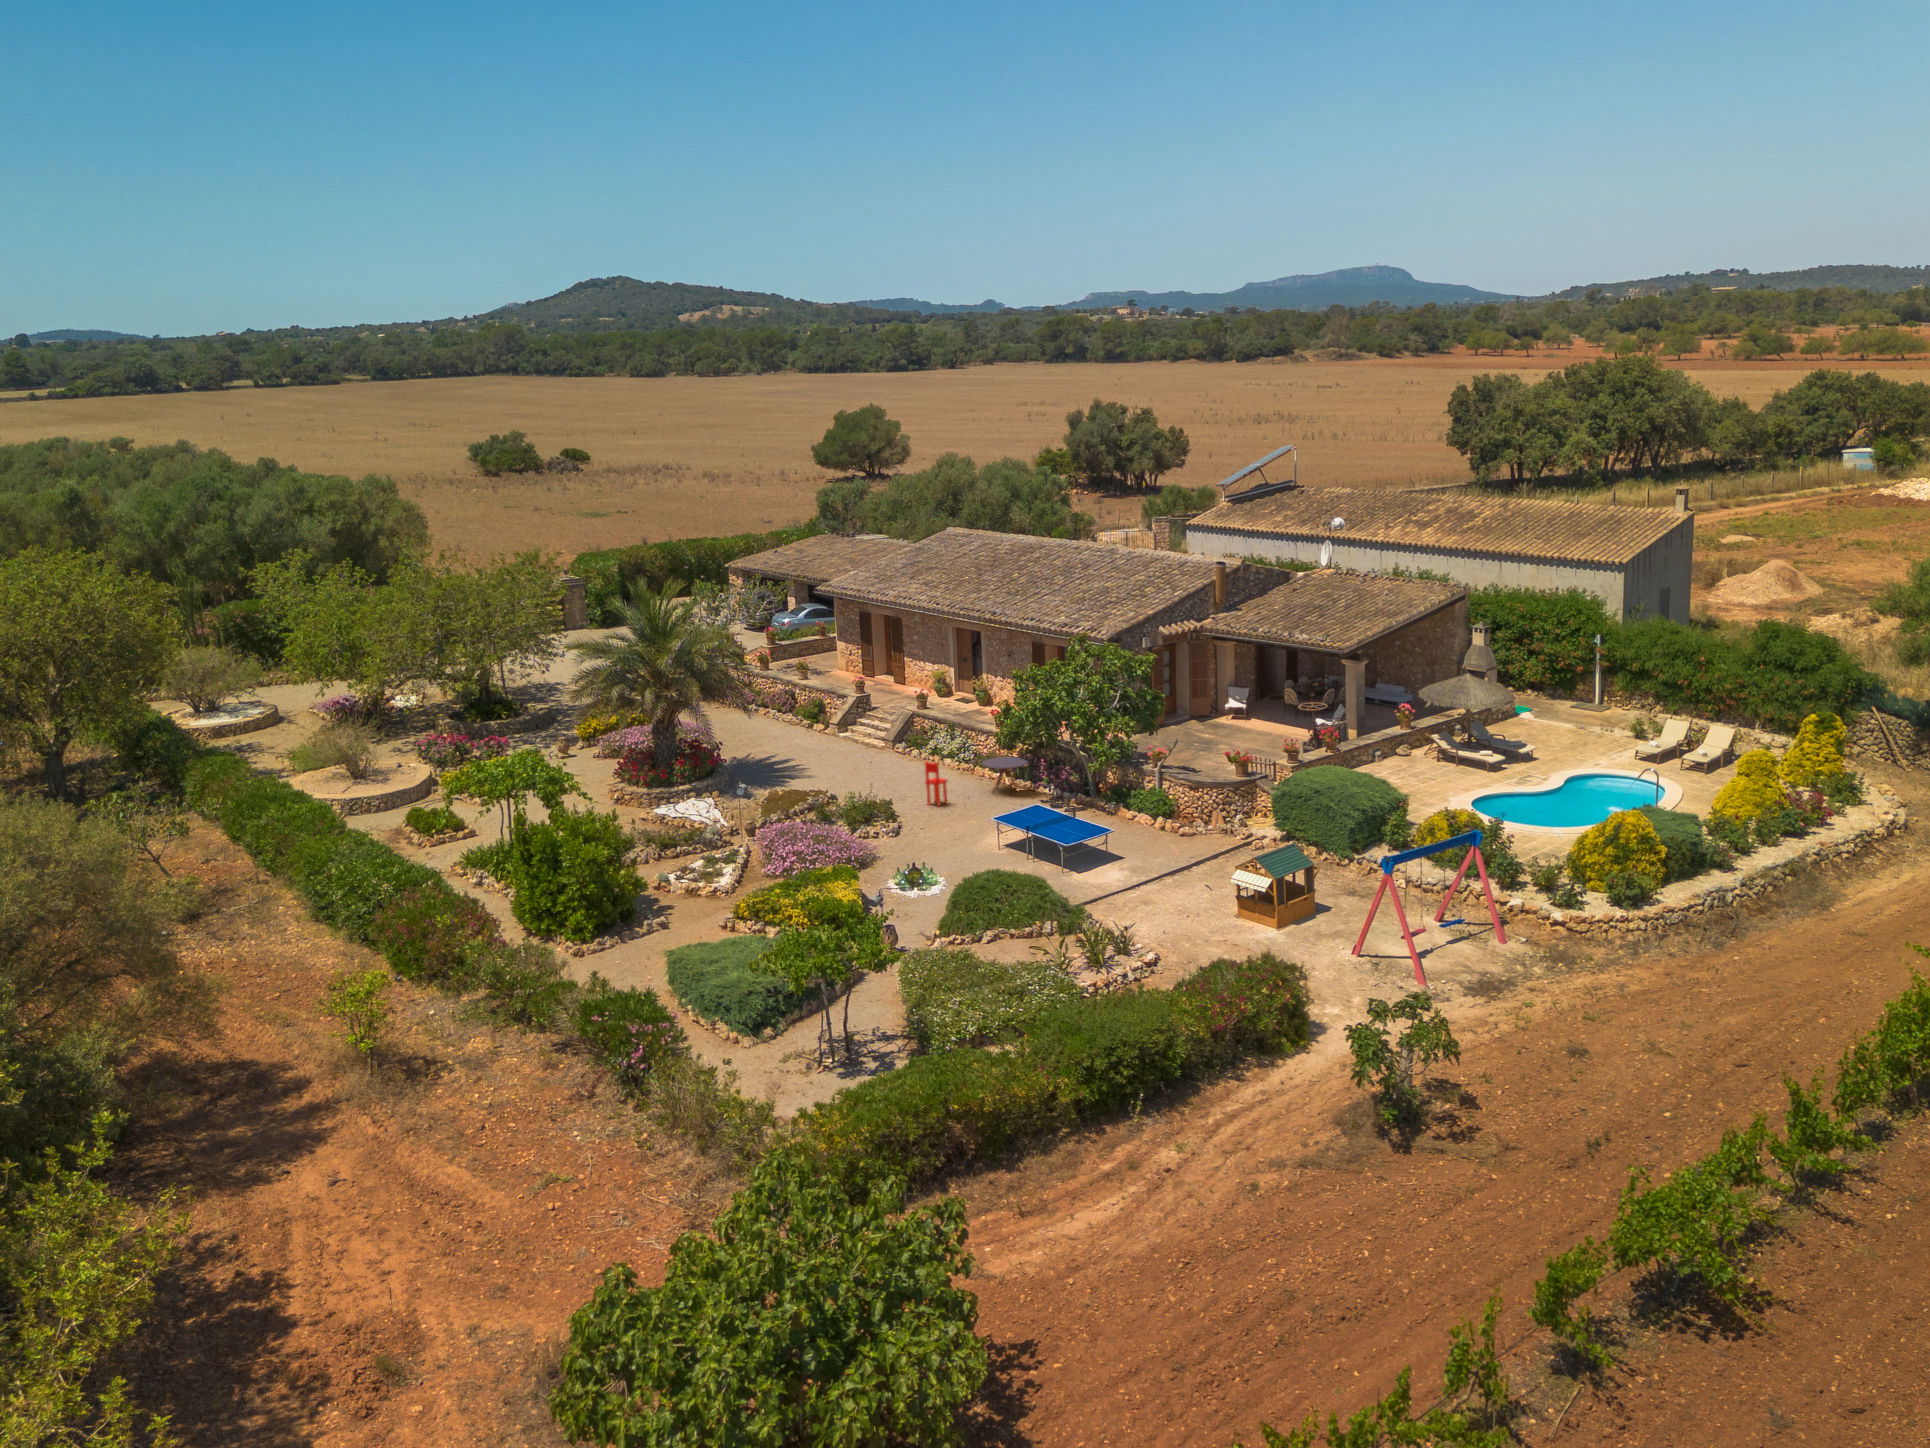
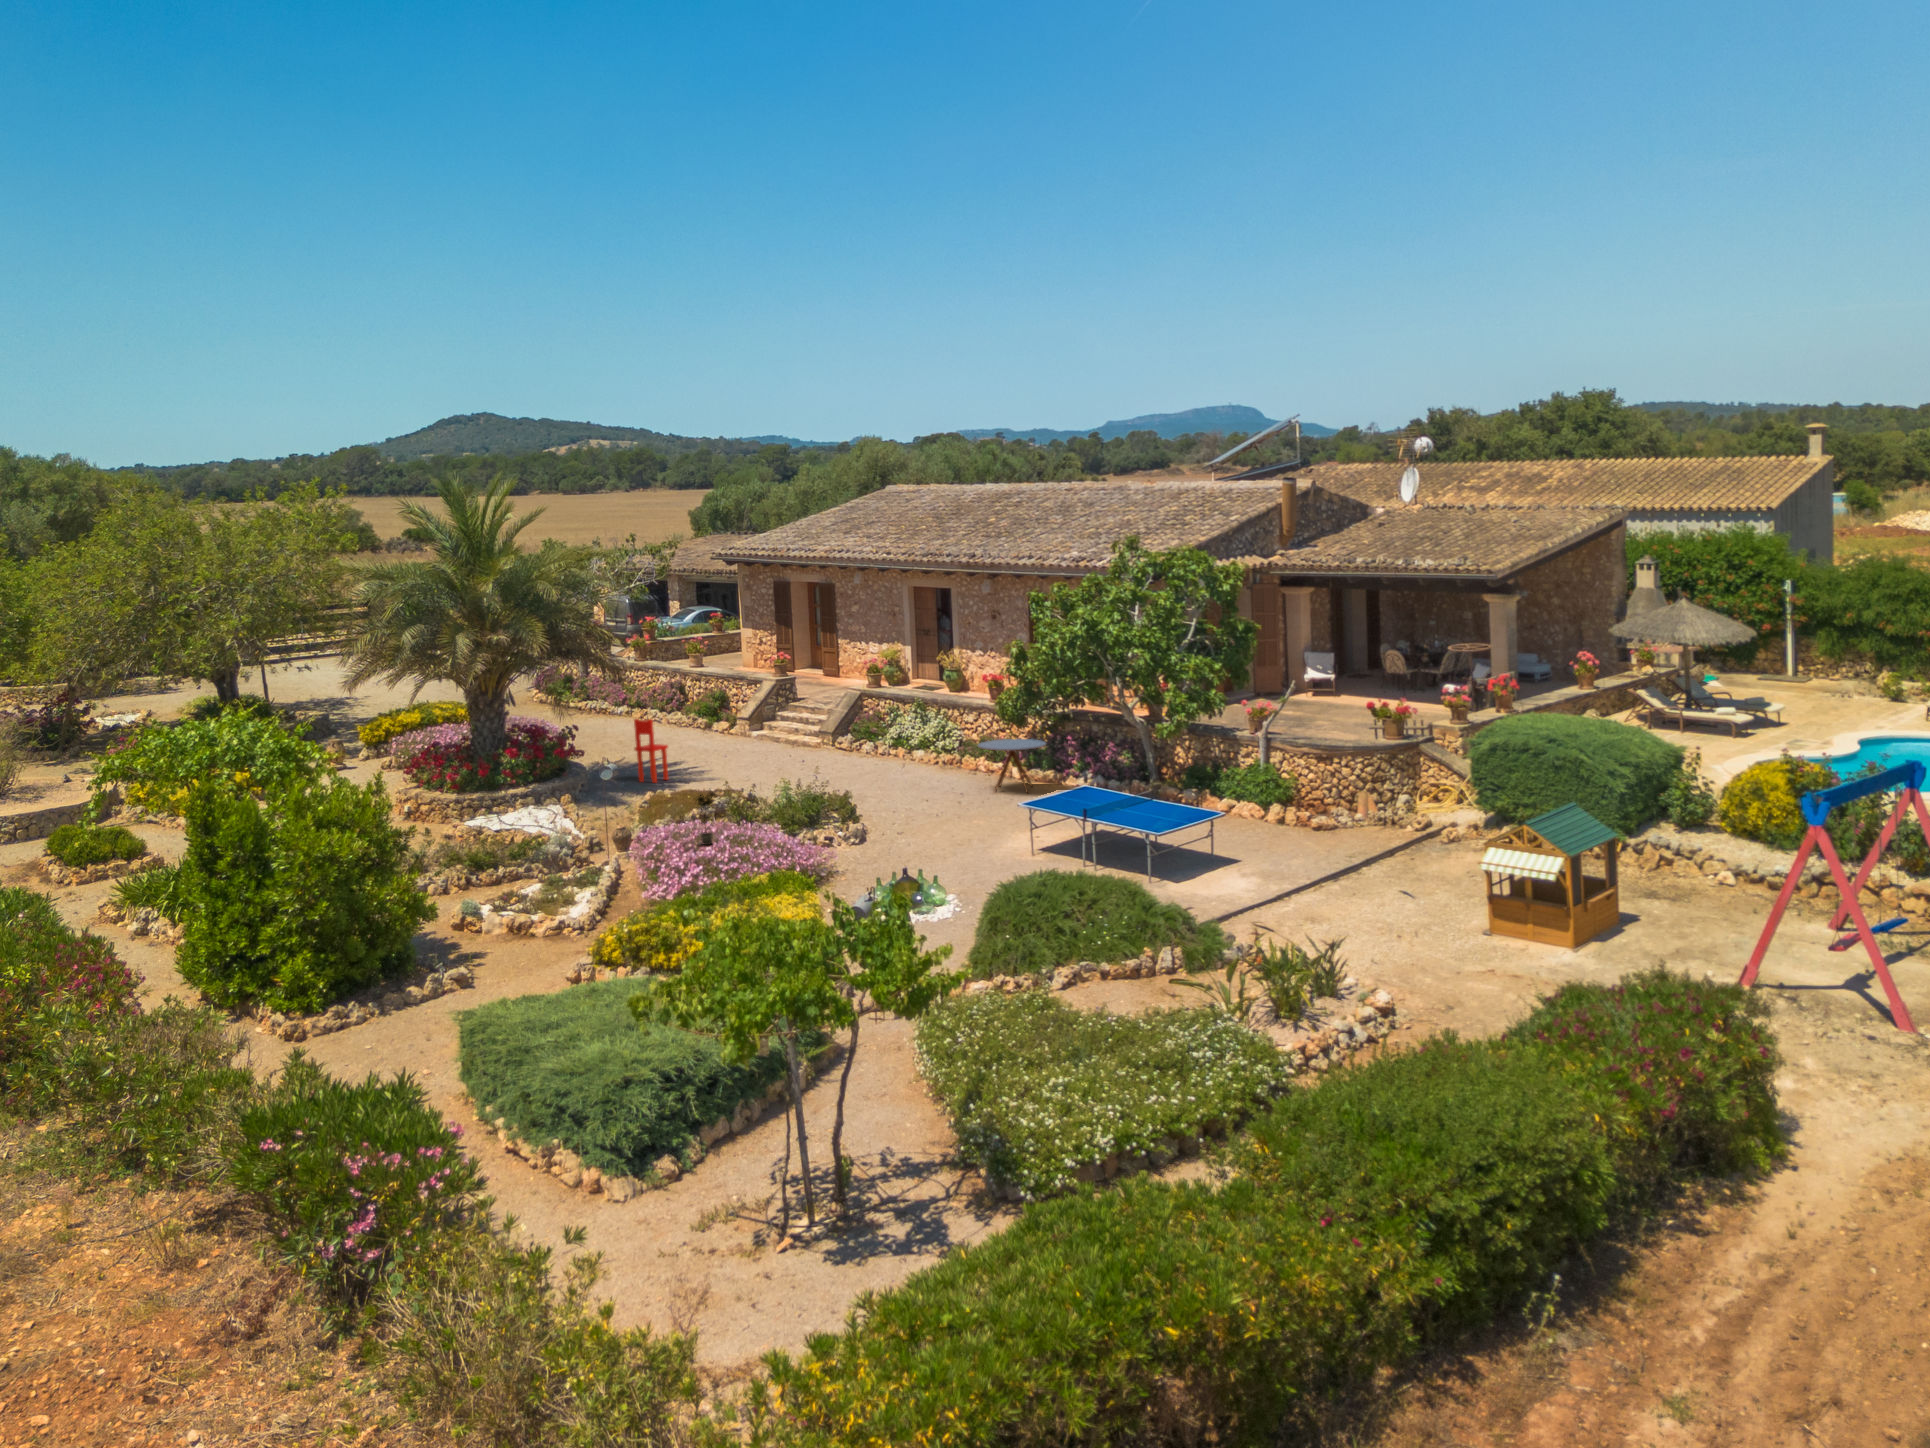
chair: present [925,762,947,806] -> present [634,719,669,783]
potted plant: none [792,803,807,838] -> present [696,792,717,845]

